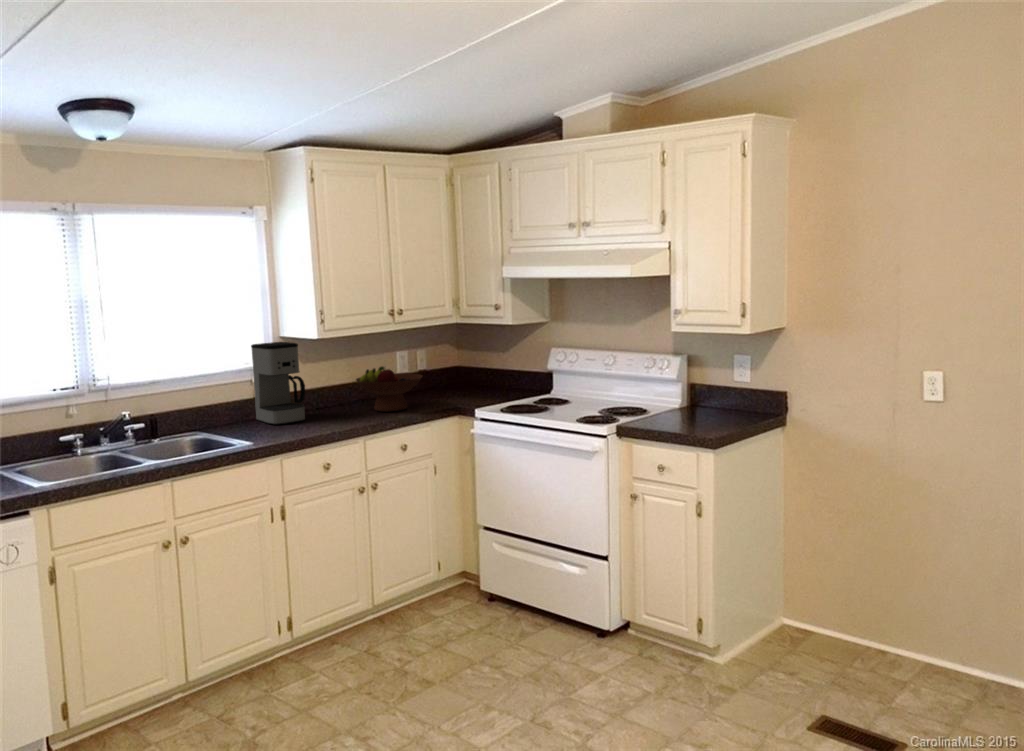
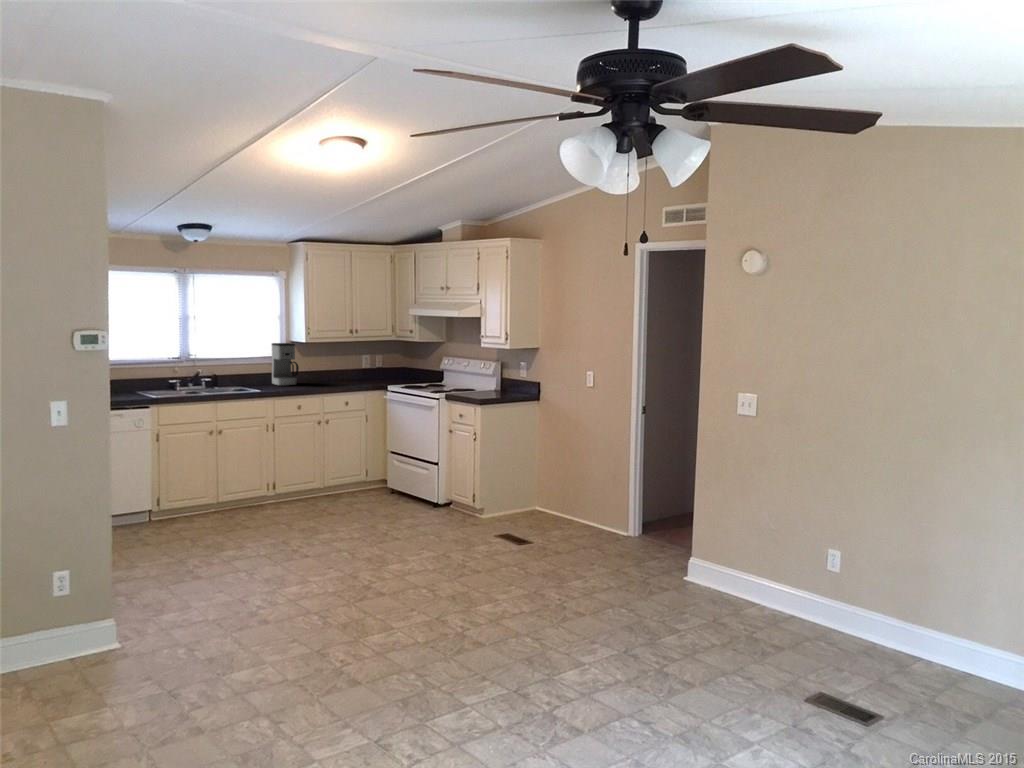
fruit bowl: present [356,366,423,412] -> none [327,360,364,384]

